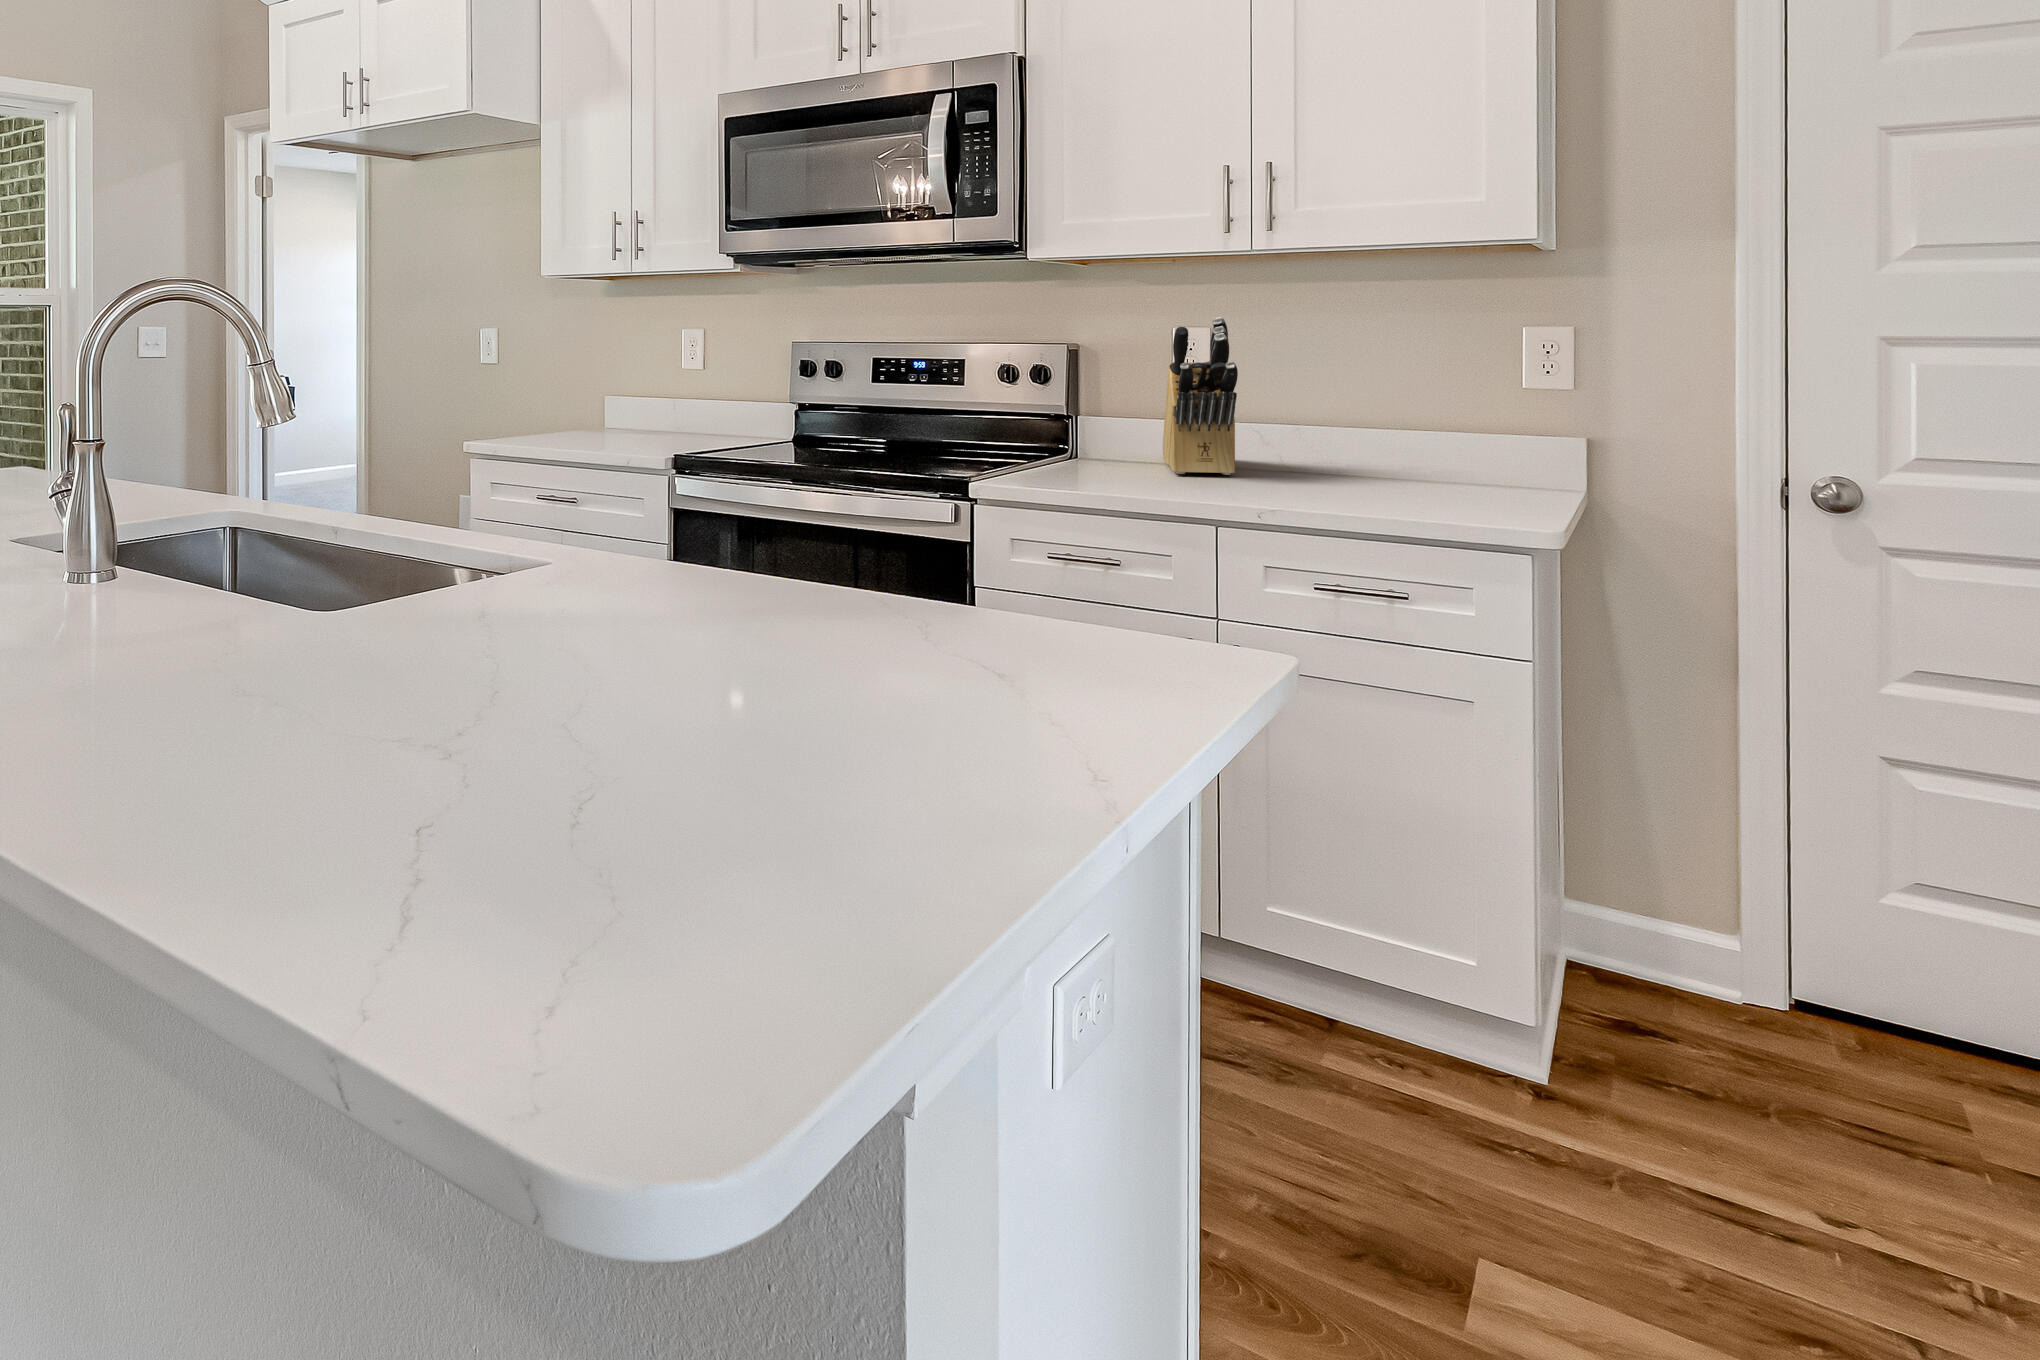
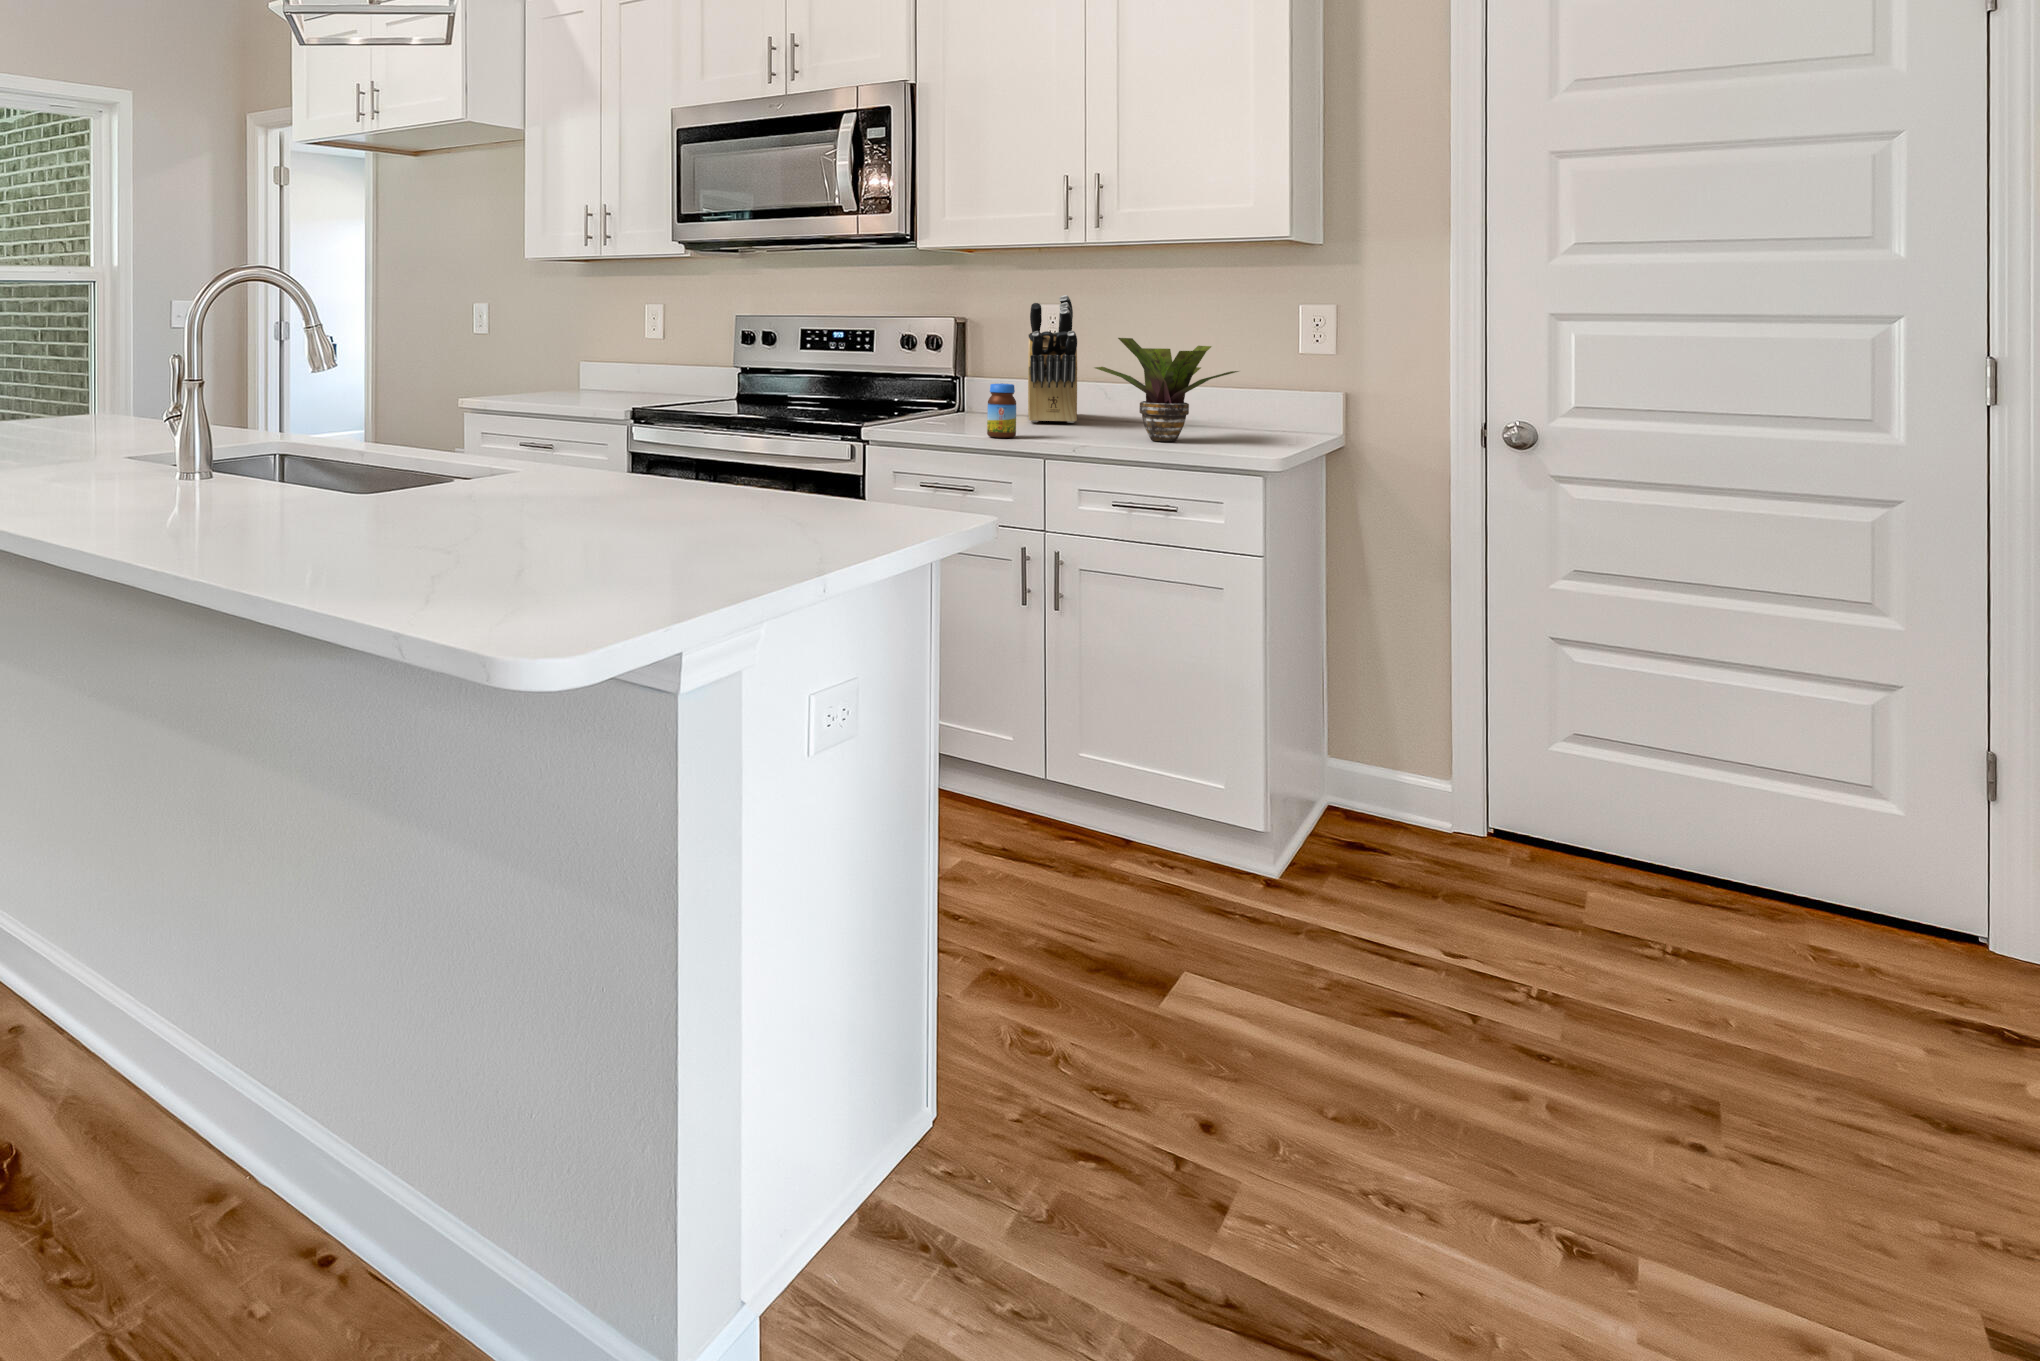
potted plant: none [1268,373,1470,505] -> present [1095,338,1239,441]
jar: none [1132,431,1170,500] -> present [987,383,1016,438]

